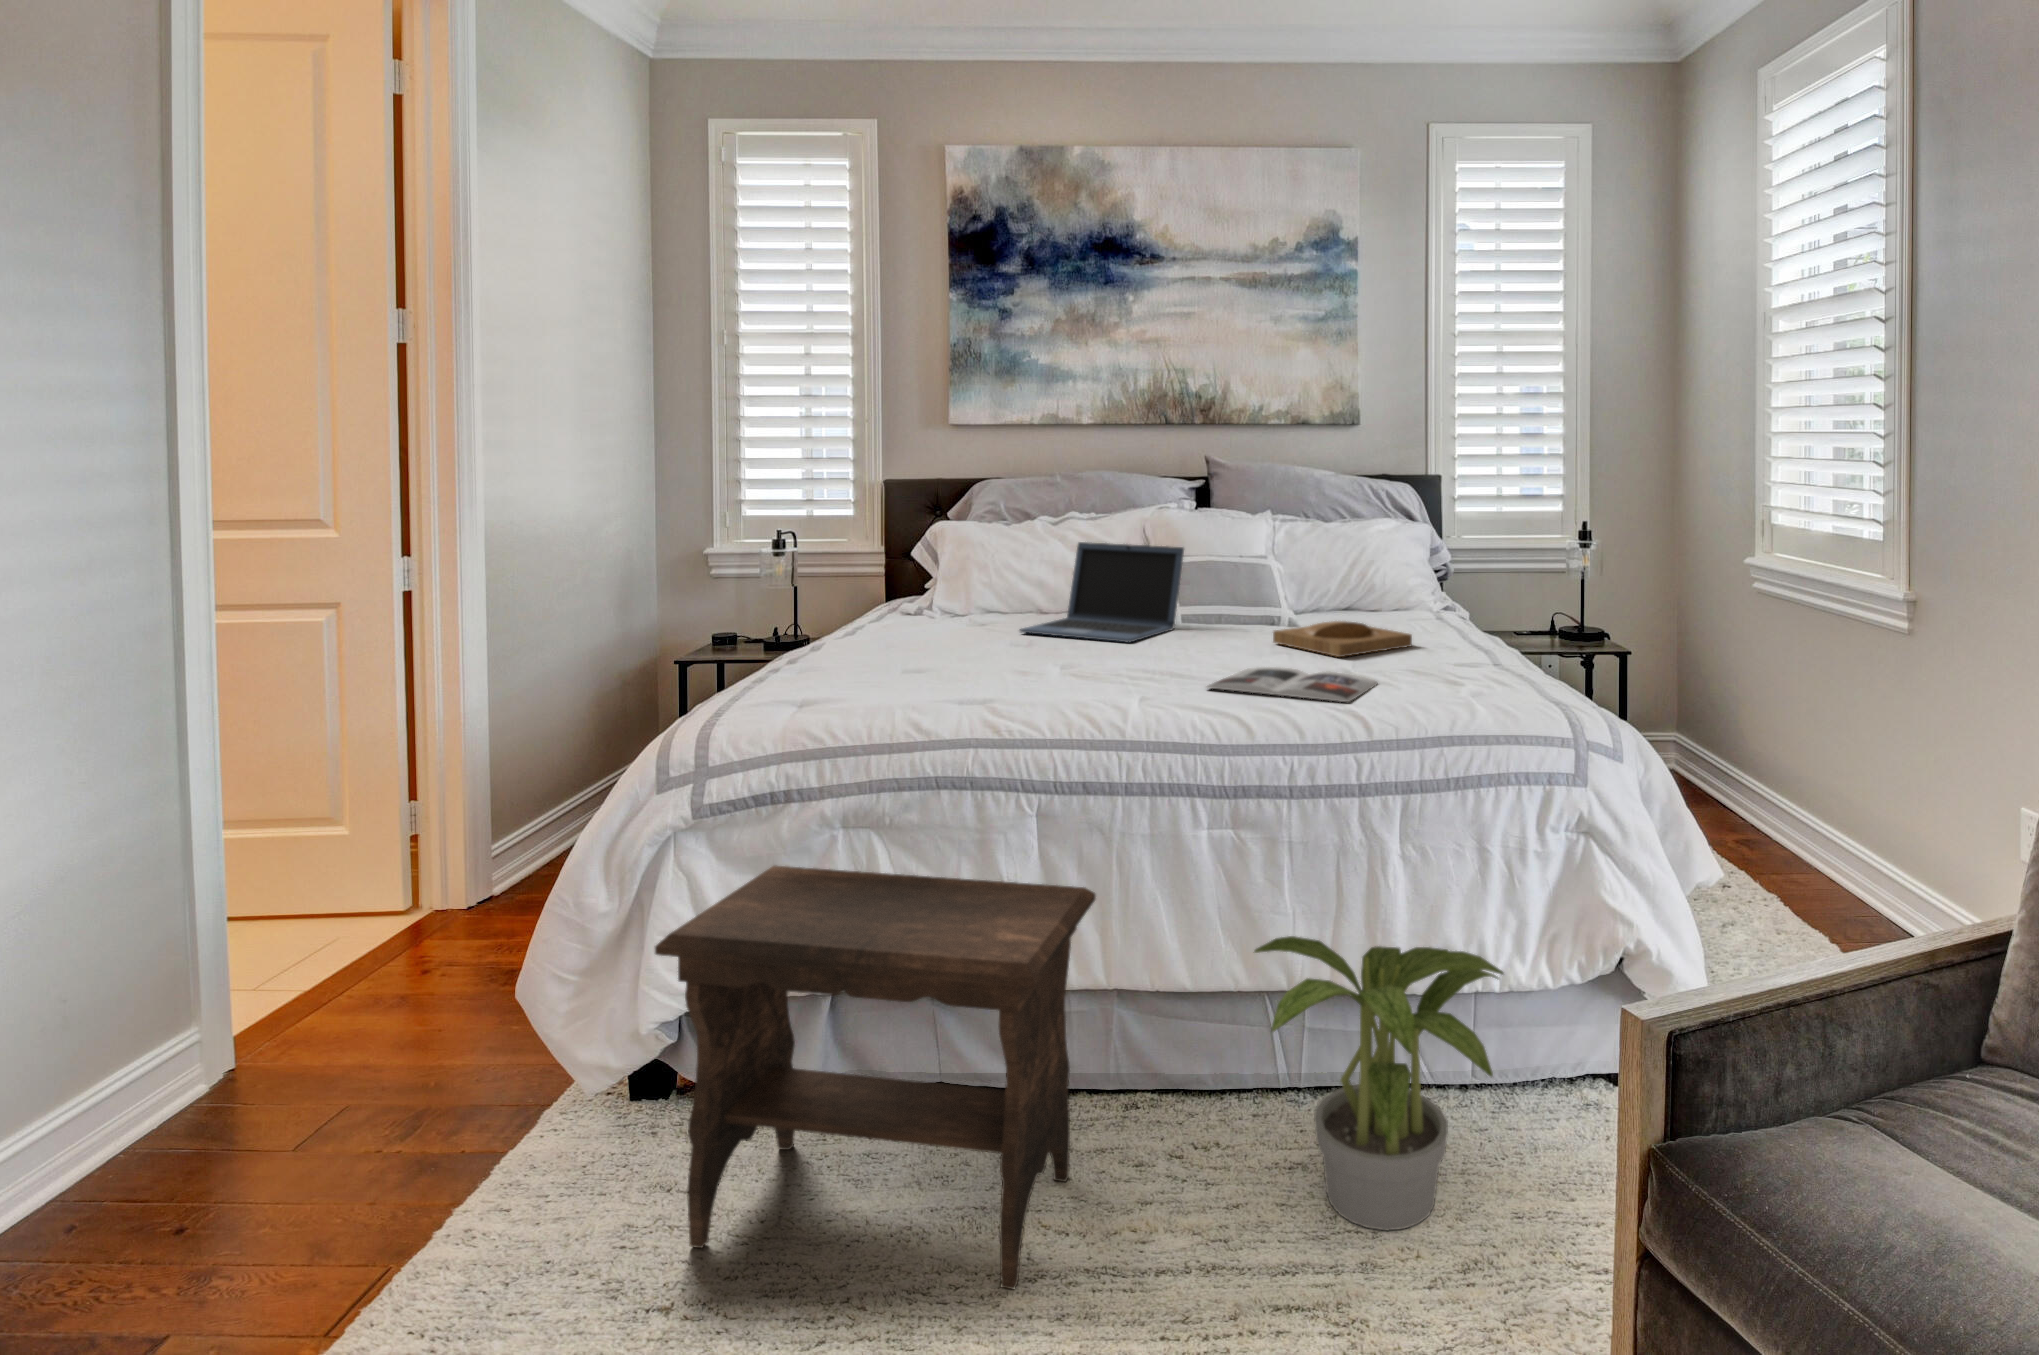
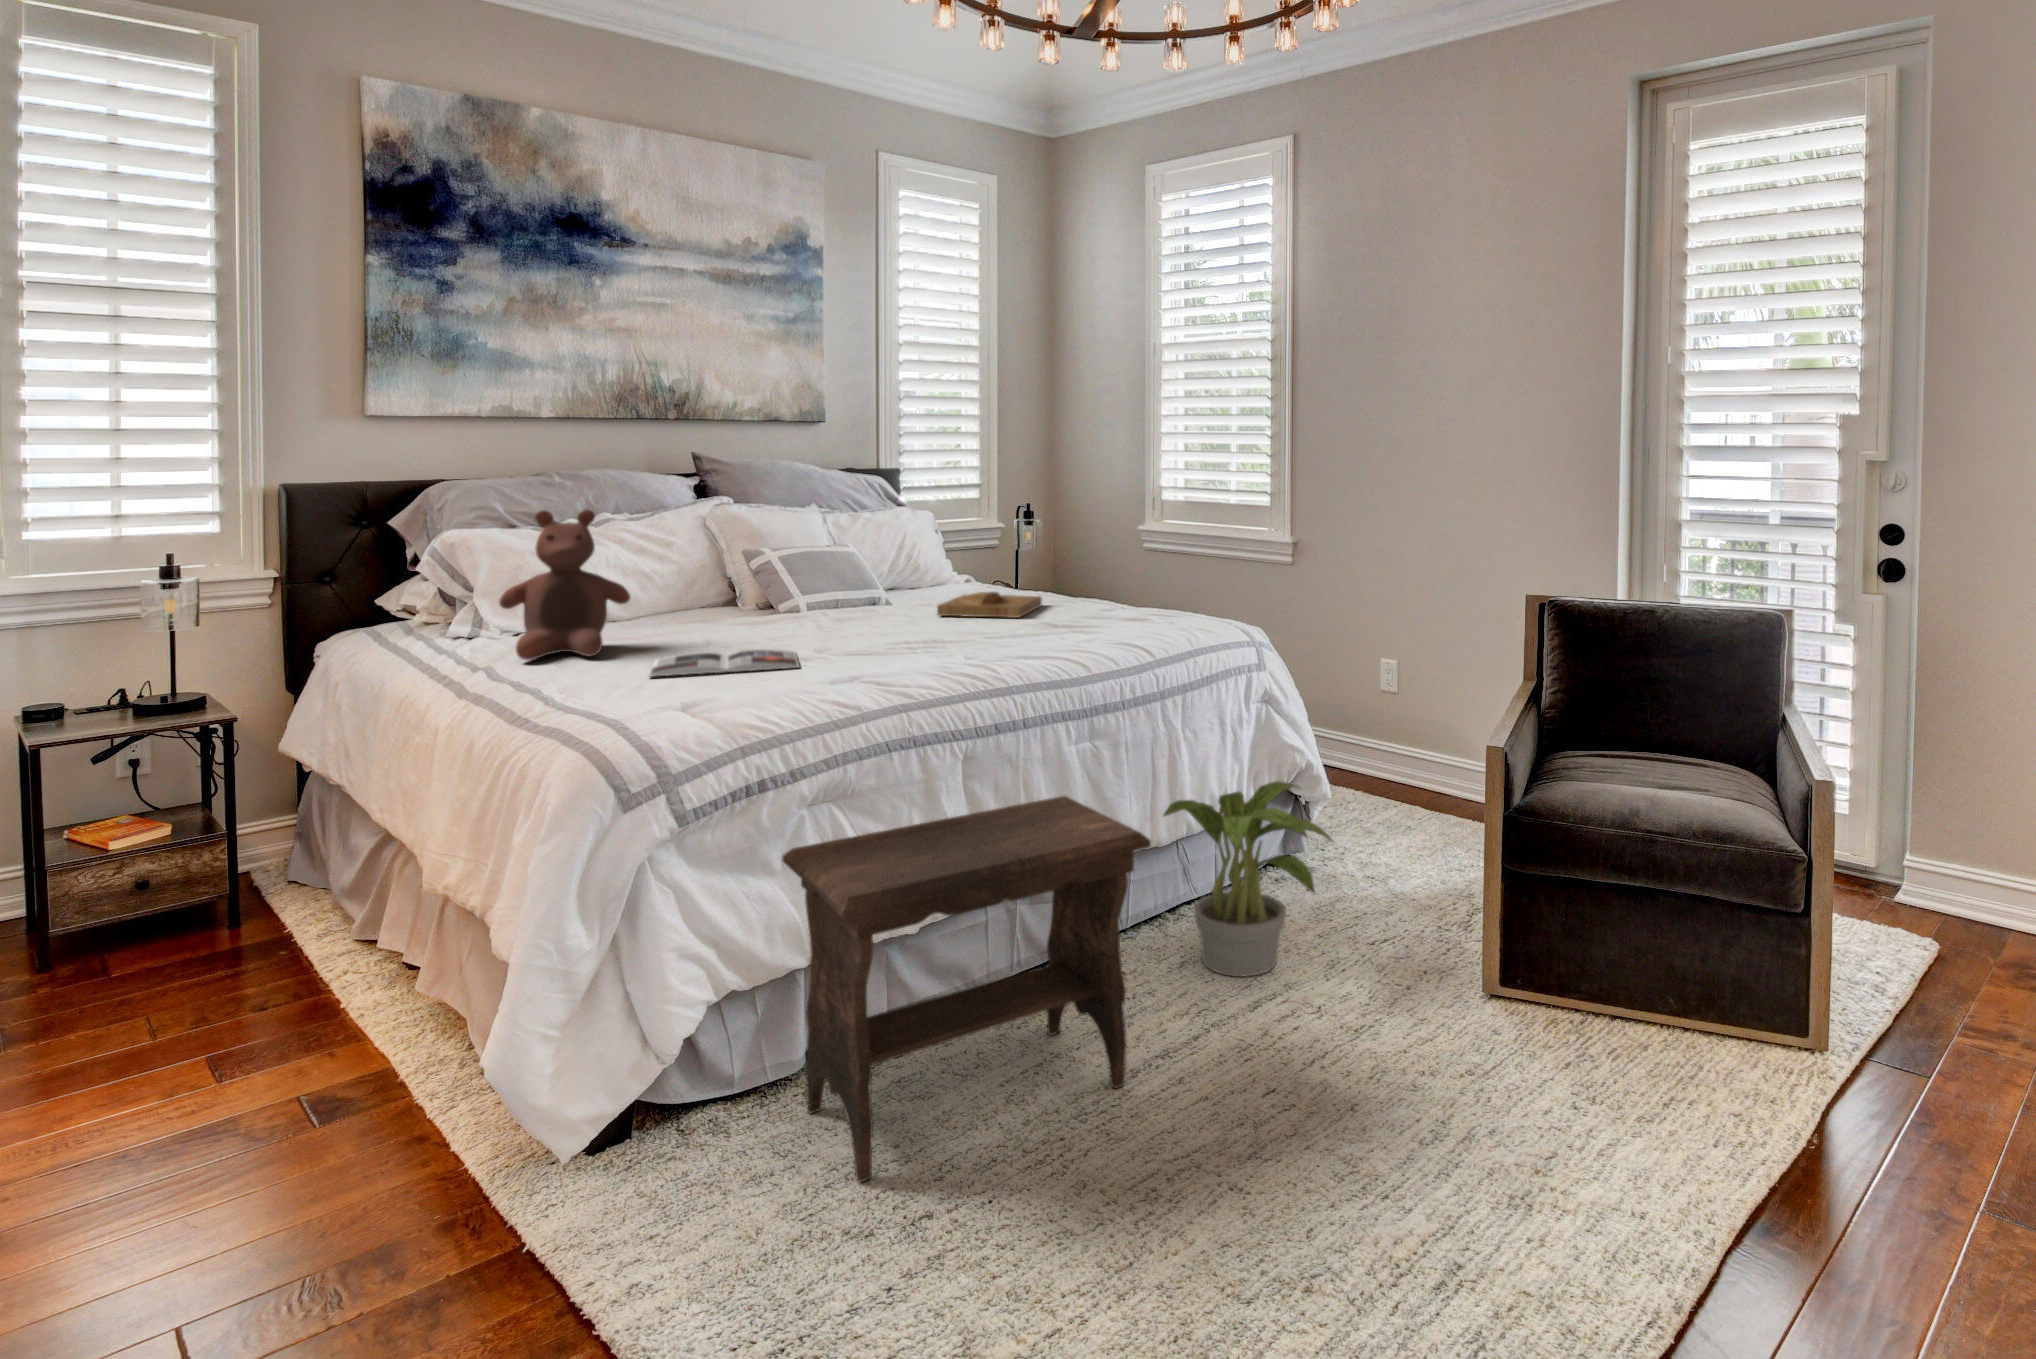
stuffed bear: none [865,505,975,641] -> present [499,509,630,660]
laptop: present [1020,542,1184,642] -> none [674,540,815,637]
magazine: present [1207,667,1378,702] -> present [649,649,799,677]

